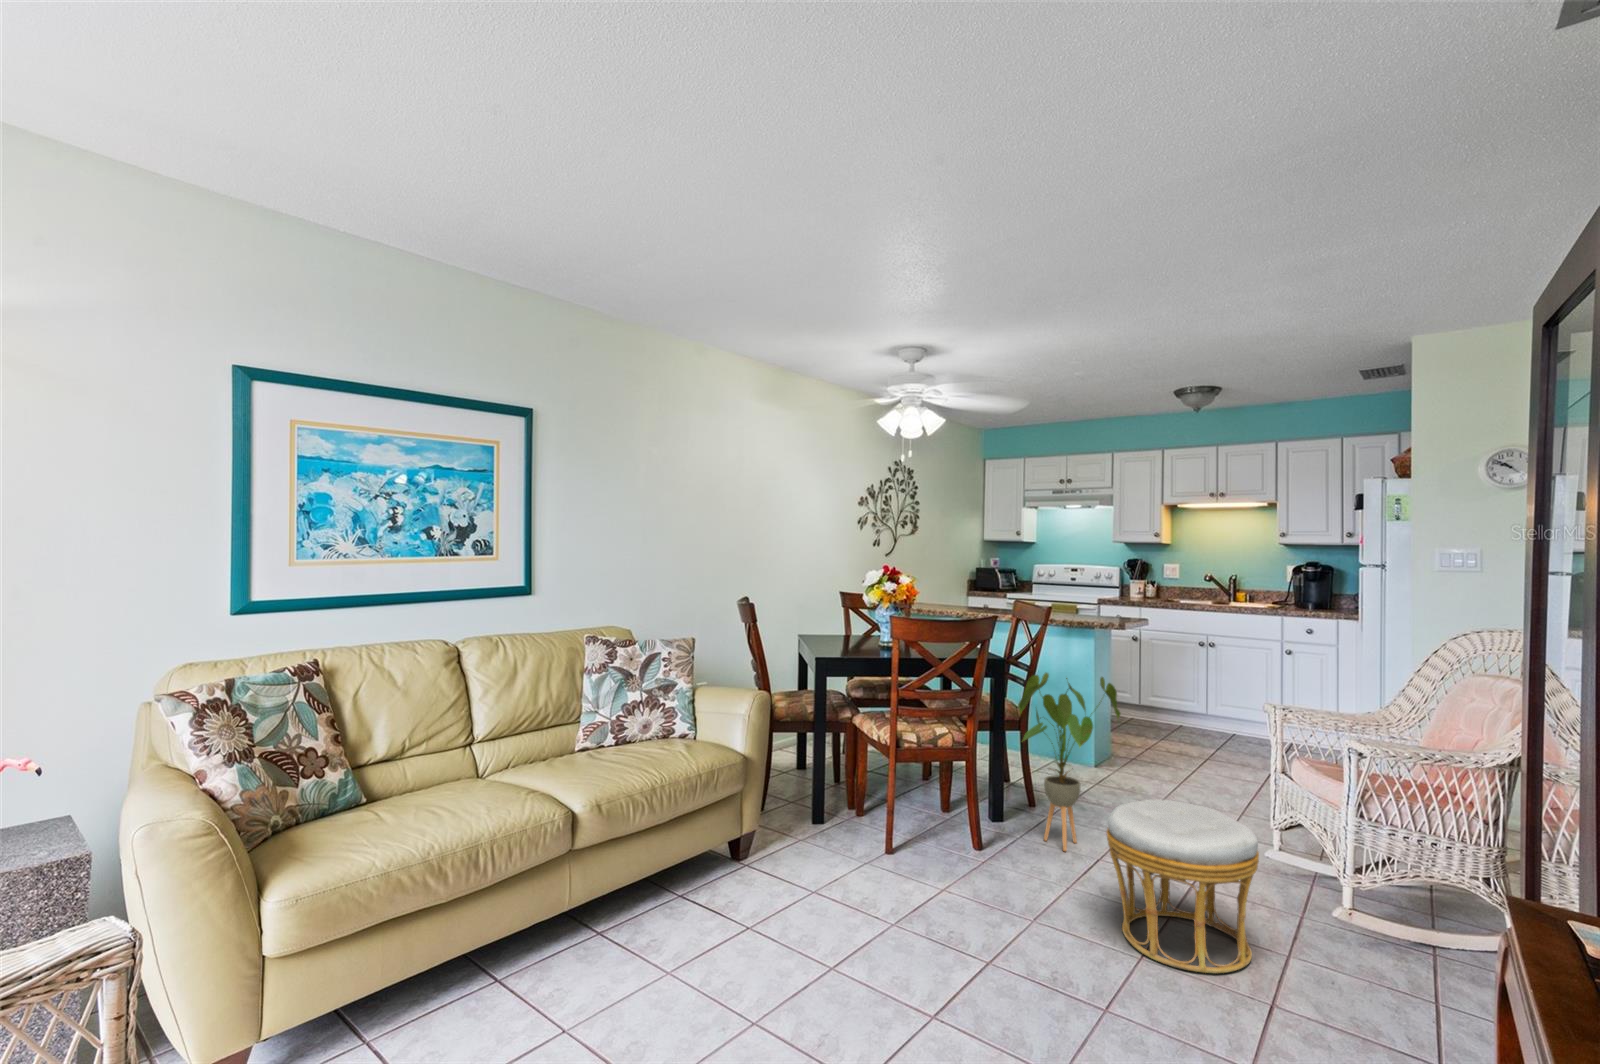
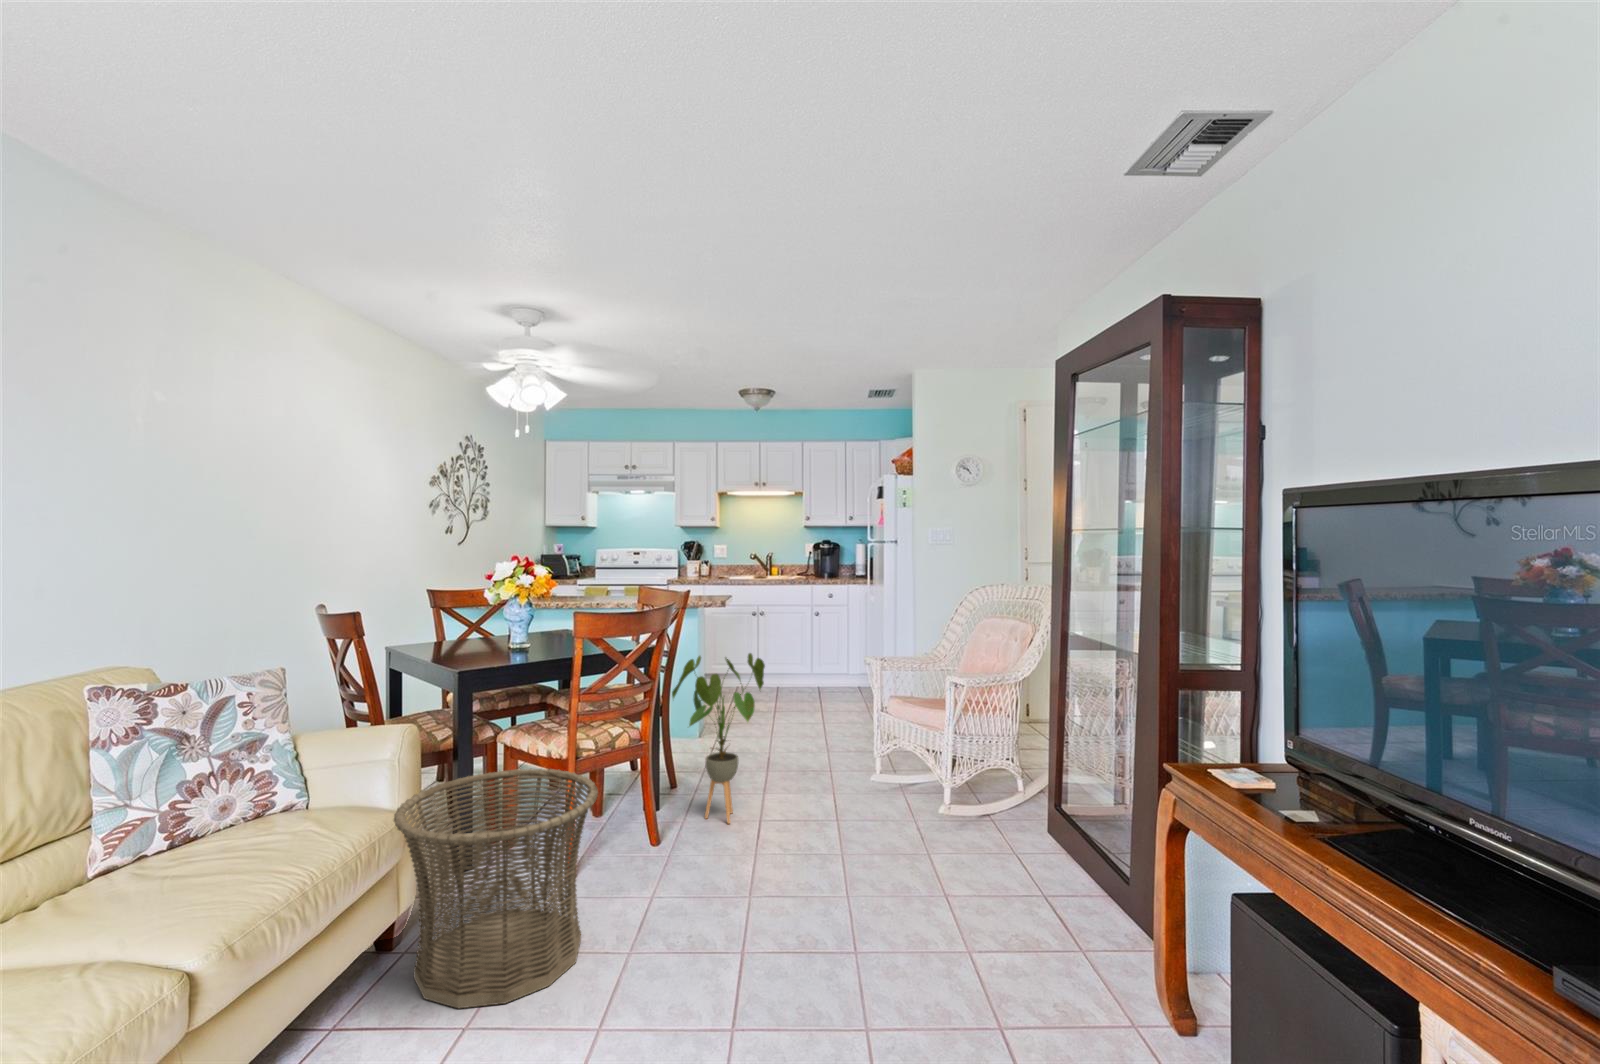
basket: none [729,740,884,925] -> present [394,769,598,1008]
ottoman: present [1107,800,1259,974] -> none [804,754,921,898]

